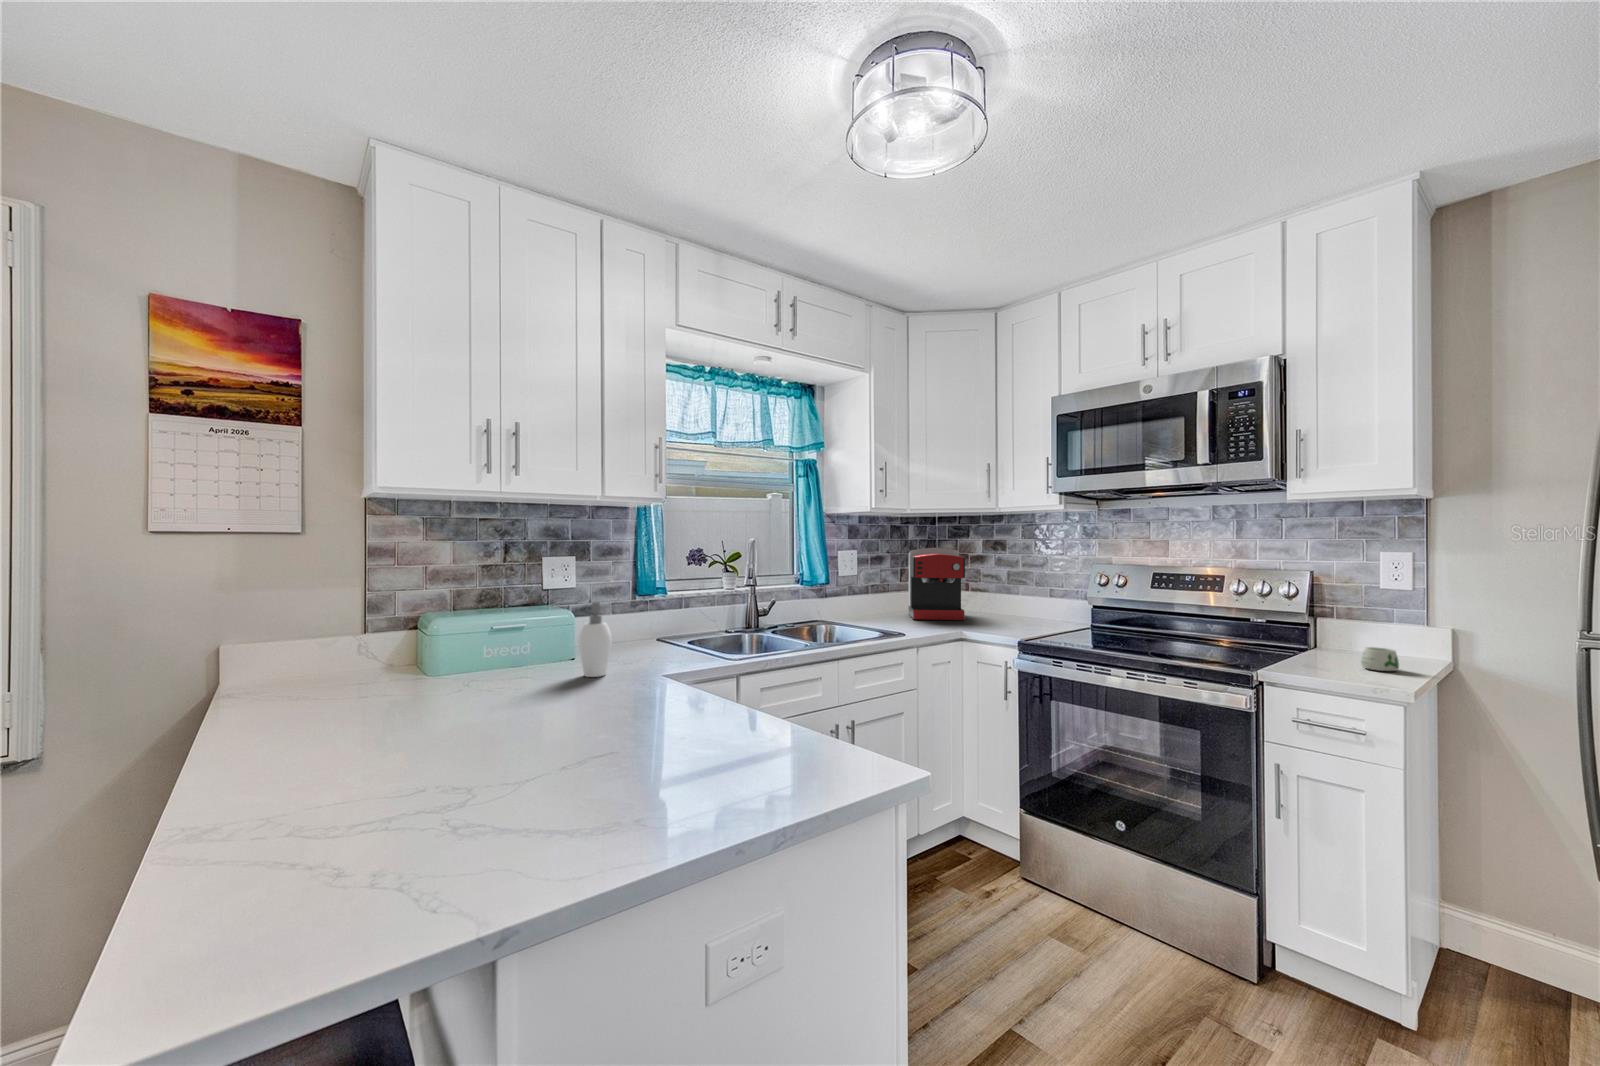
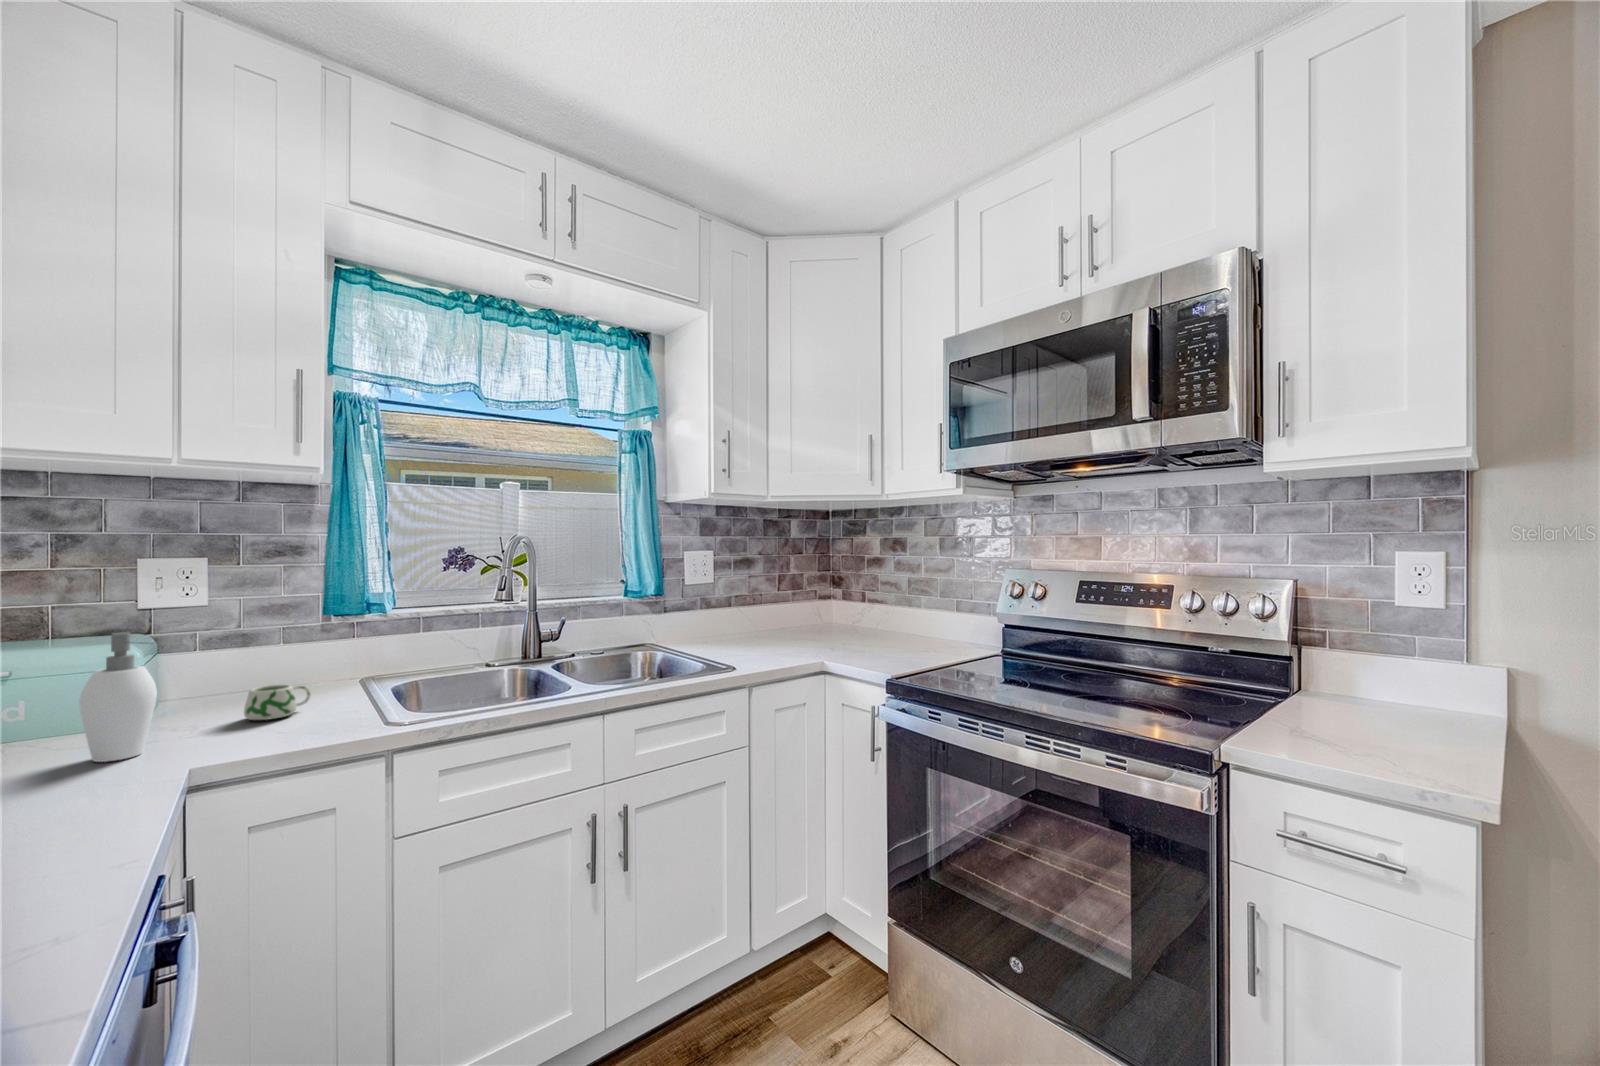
coffee maker: present [909,548,965,620] -> none [780,547,846,641]
mug: present [1361,647,1399,671] -> present [244,684,310,720]

